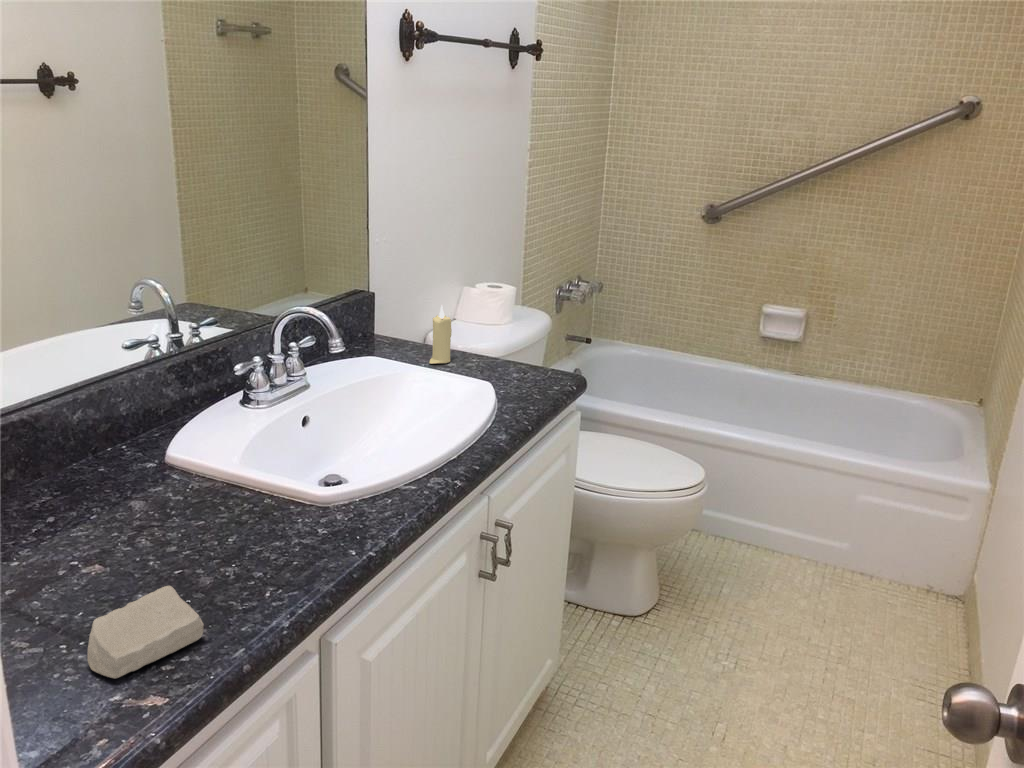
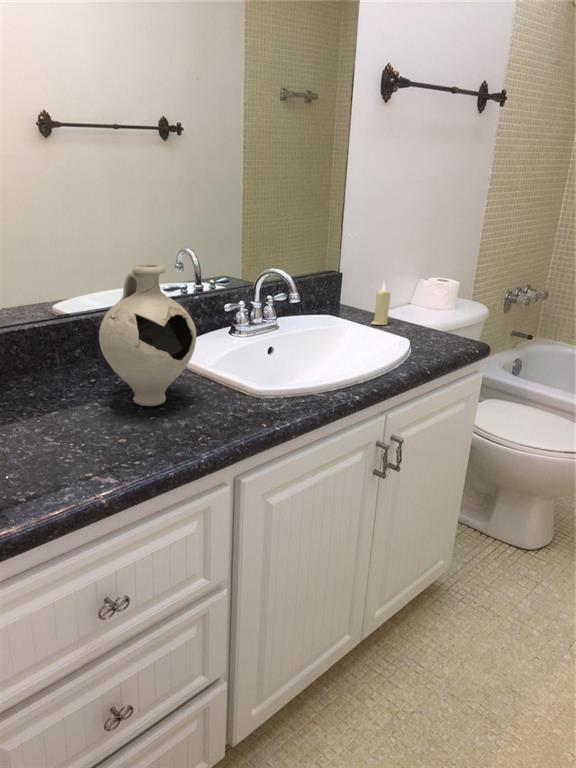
decorative vase: none [71,335,231,553] -> present [99,264,196,406]
soap bar: present [88,586,204,678] -> none [80,418,151,464]

